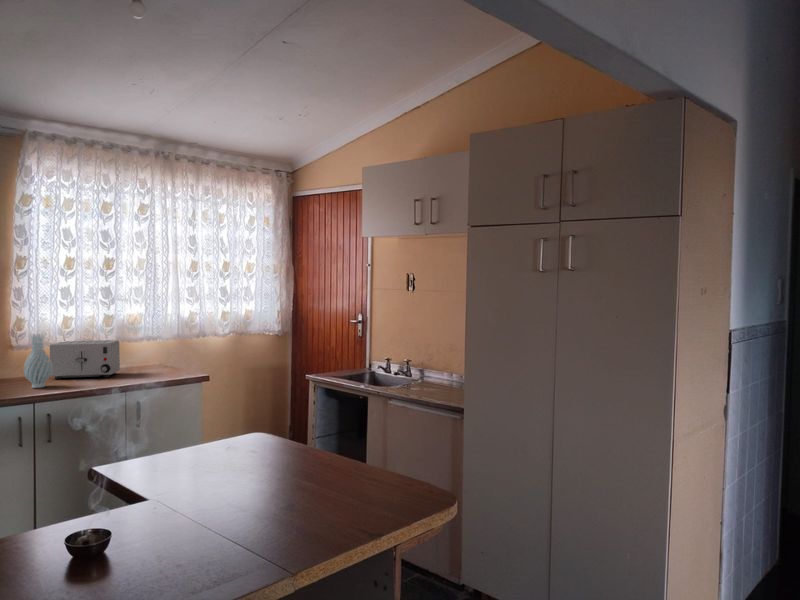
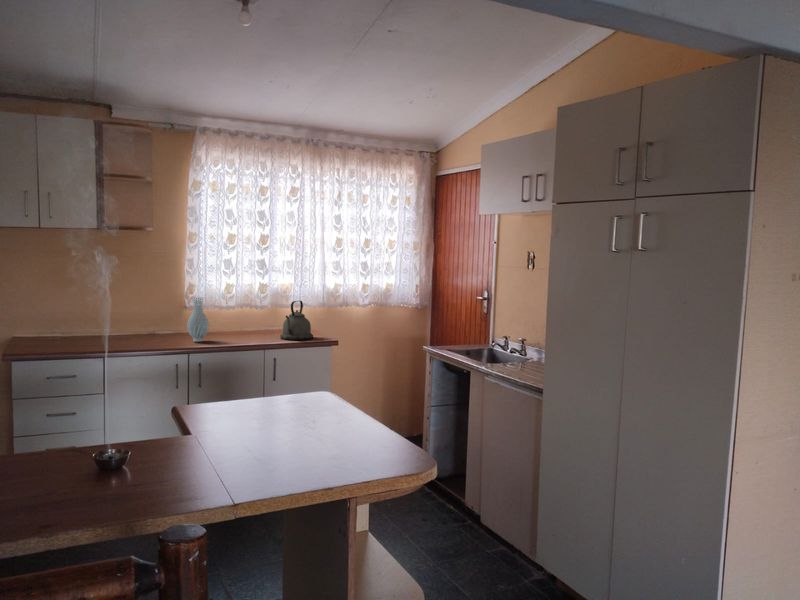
kettle: none [139,332,179,377] -> present [280,301,313,340]
toaster: present [50,340,120,379] -> none [213,305,269,337]

